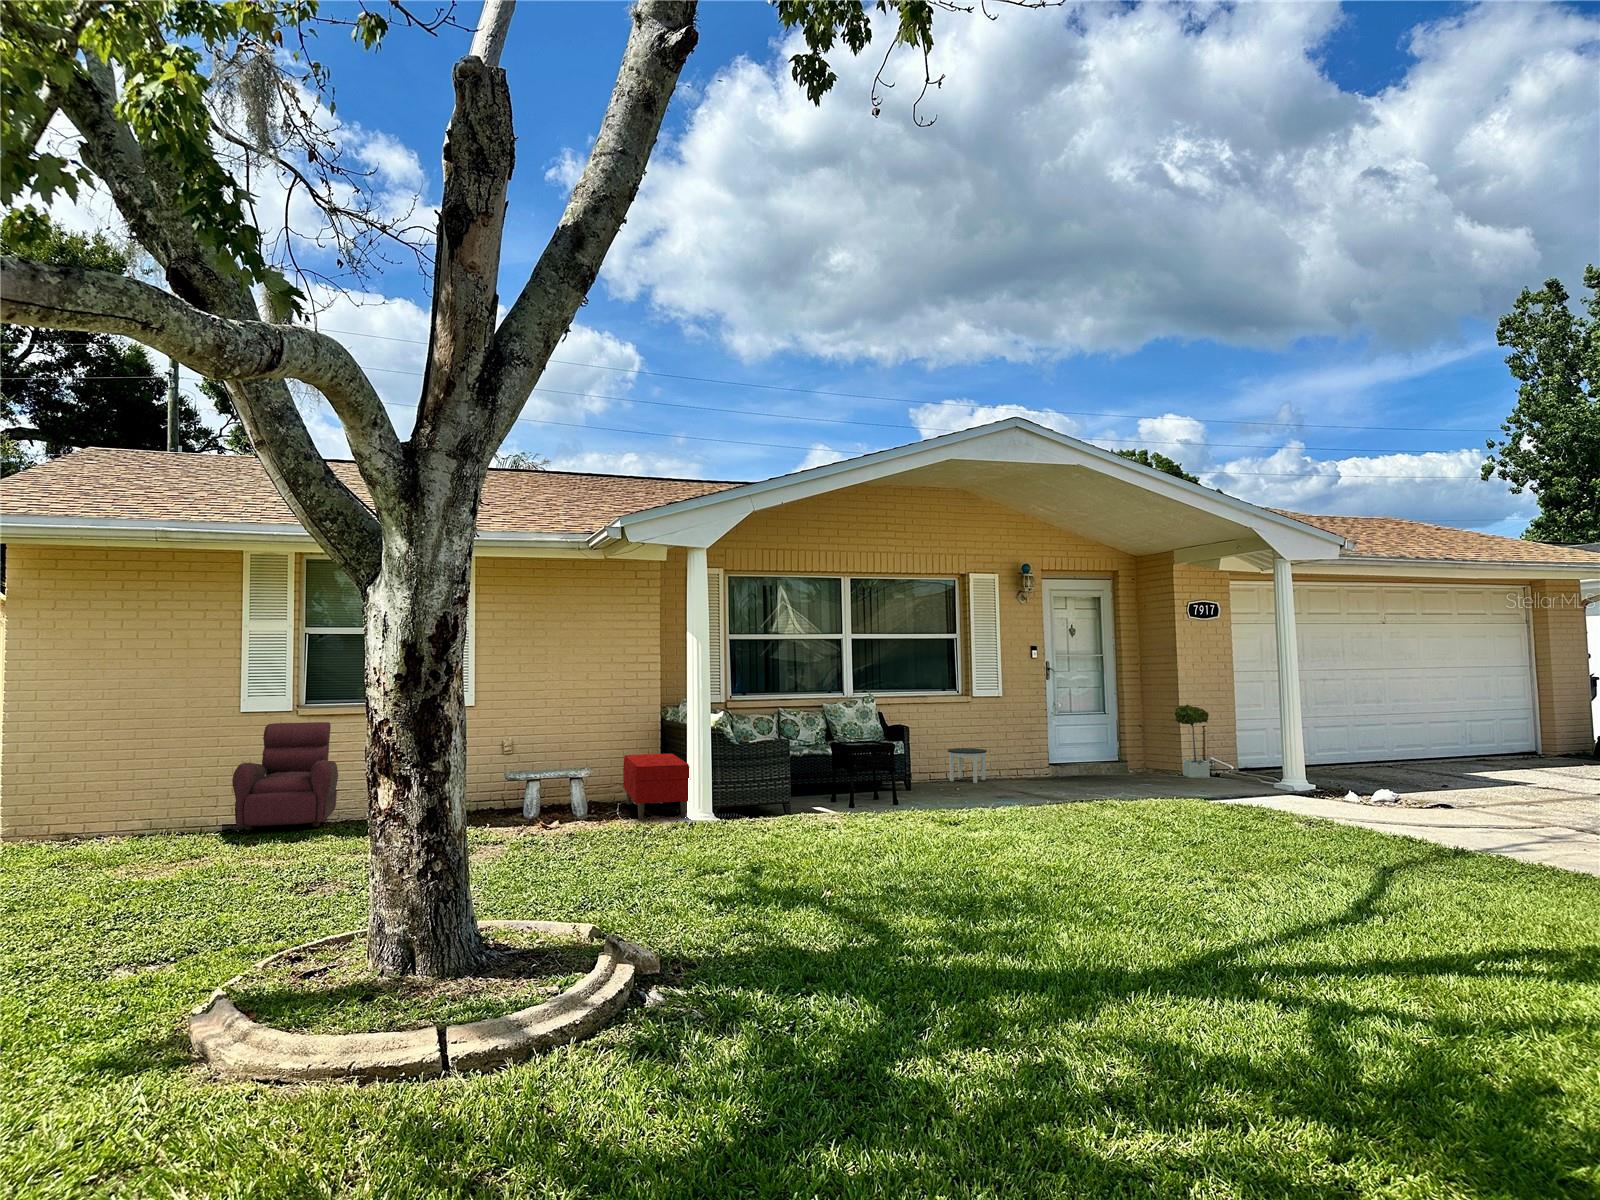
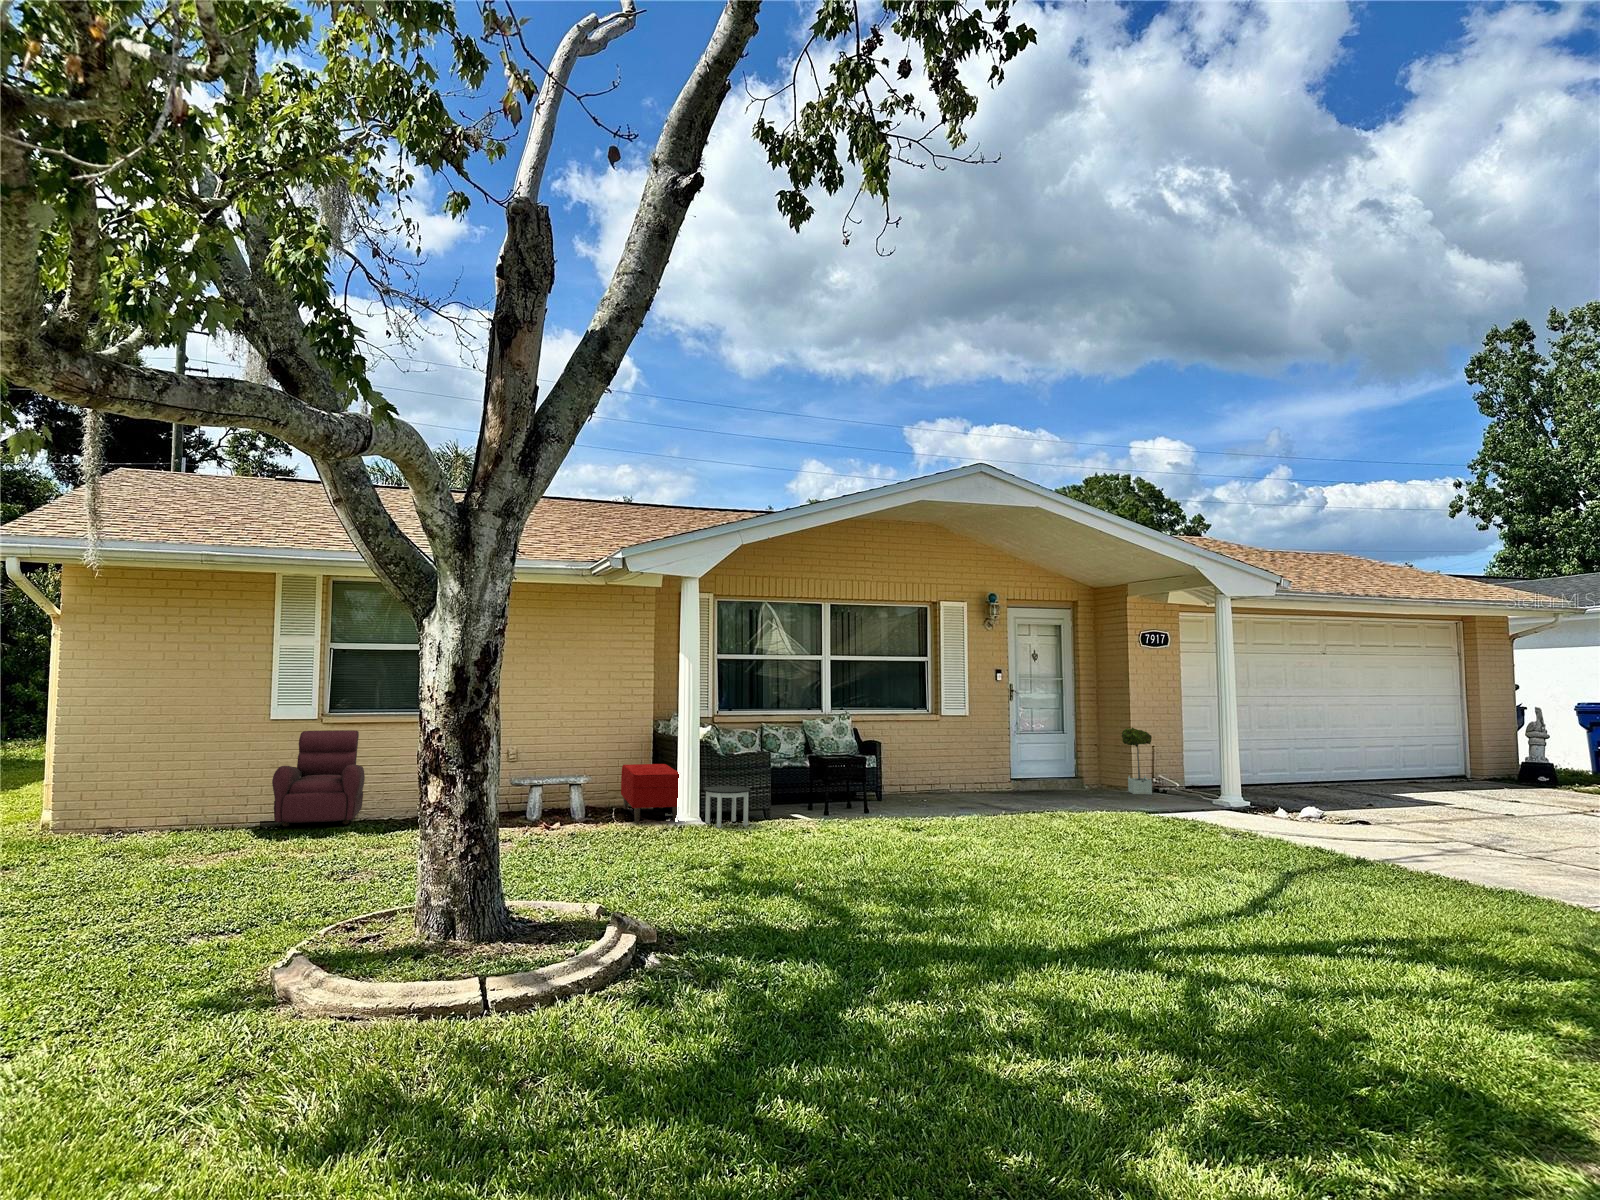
round table: present [947,748,987,783] -> present [704,786,750,828]

